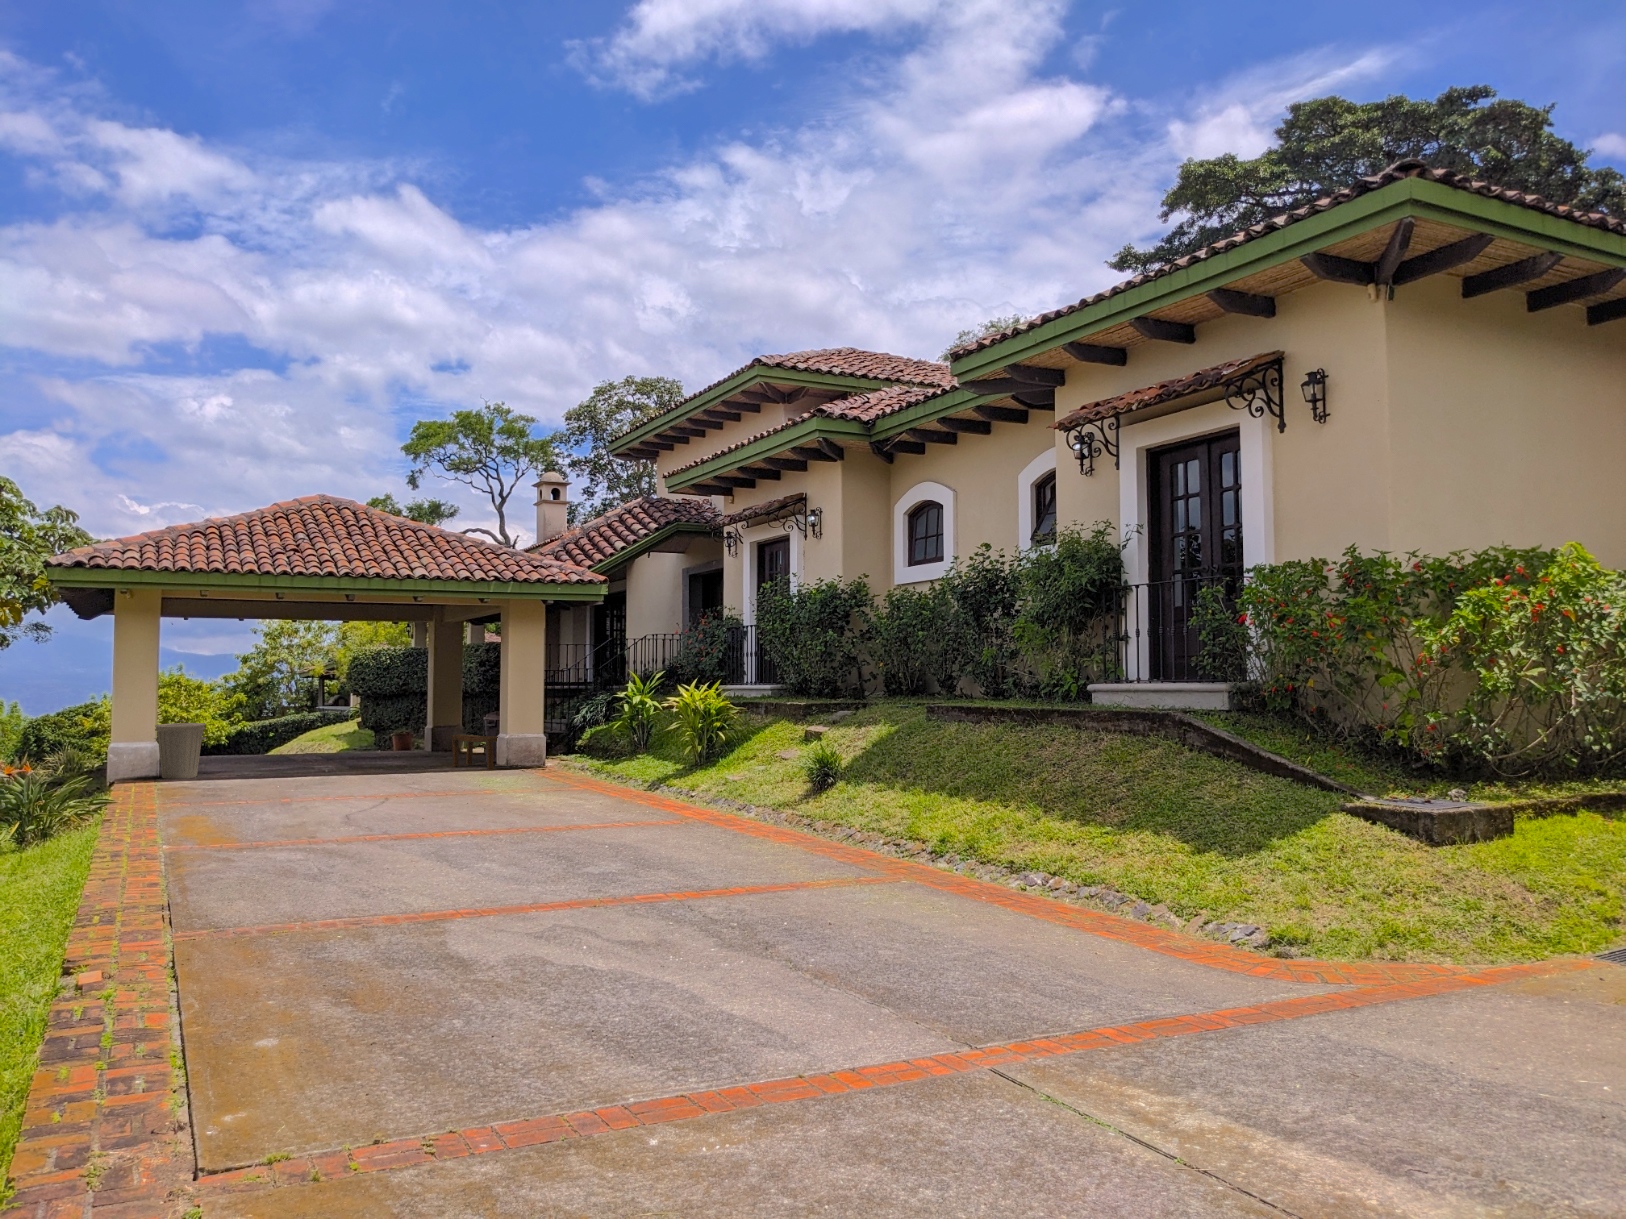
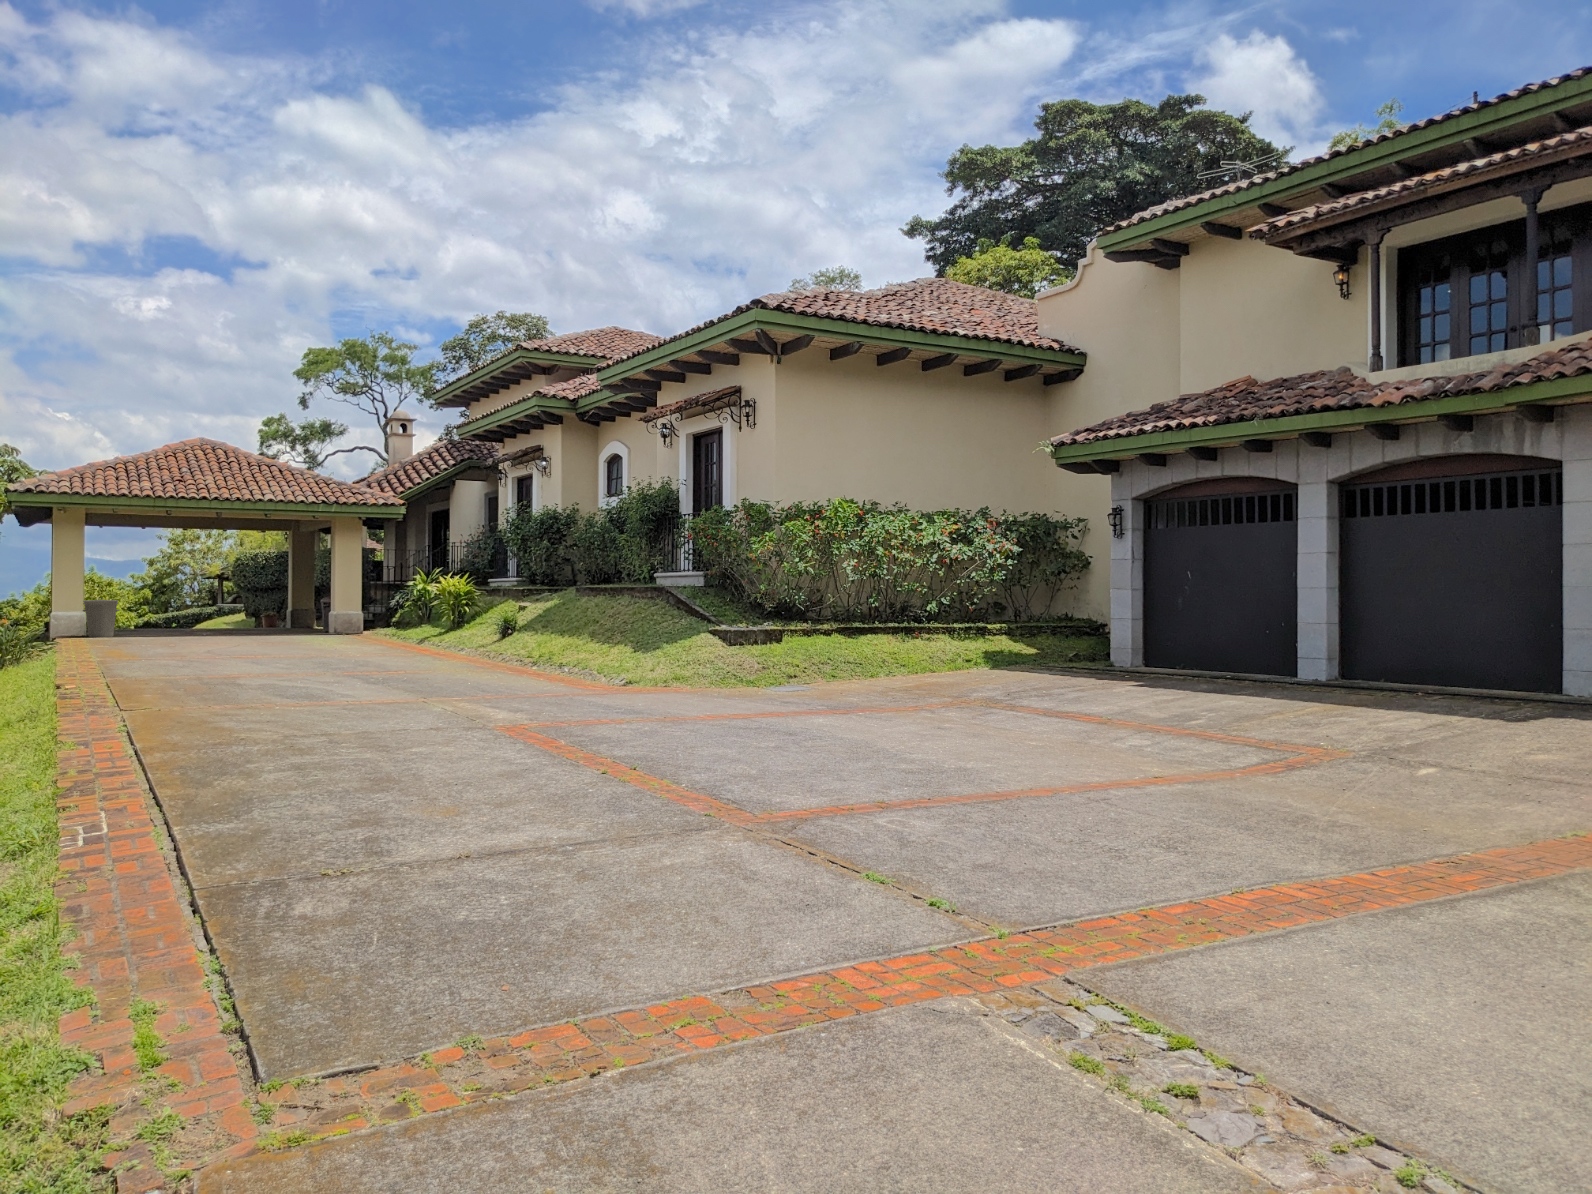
bench: present [452,735,505,770] -> none [296,611,336,635]

